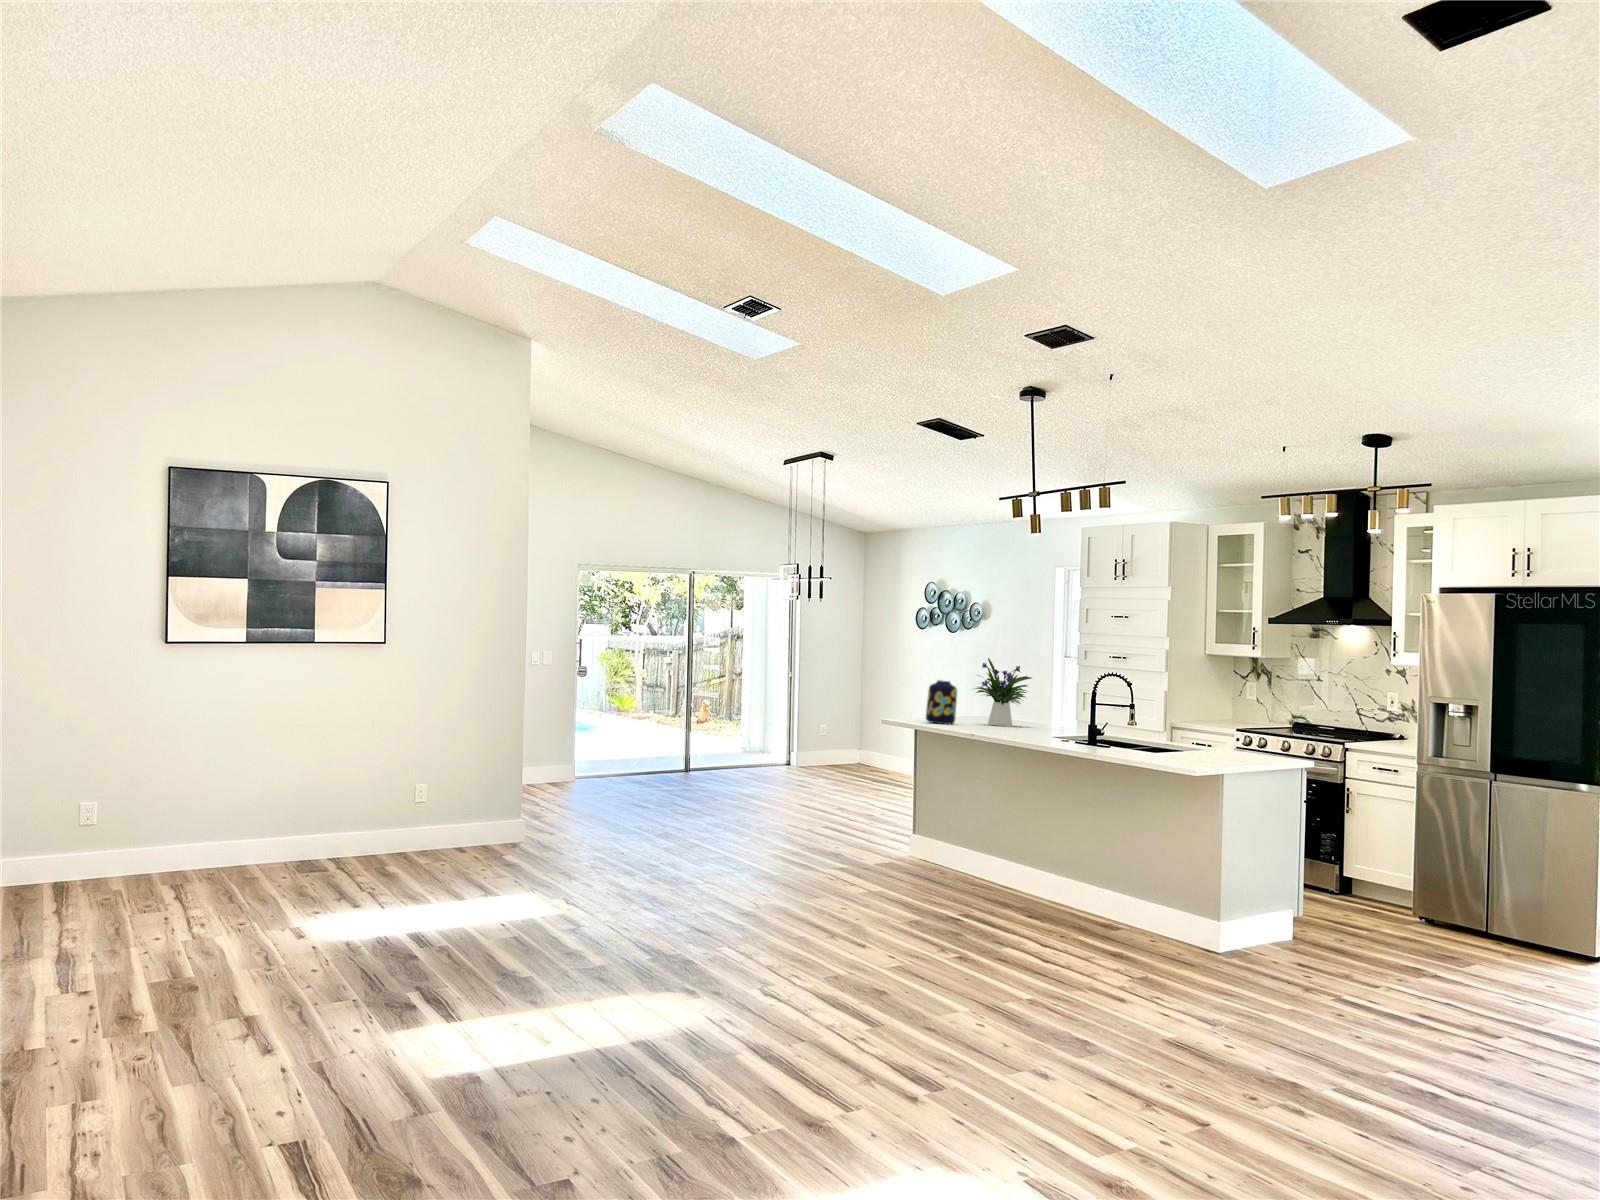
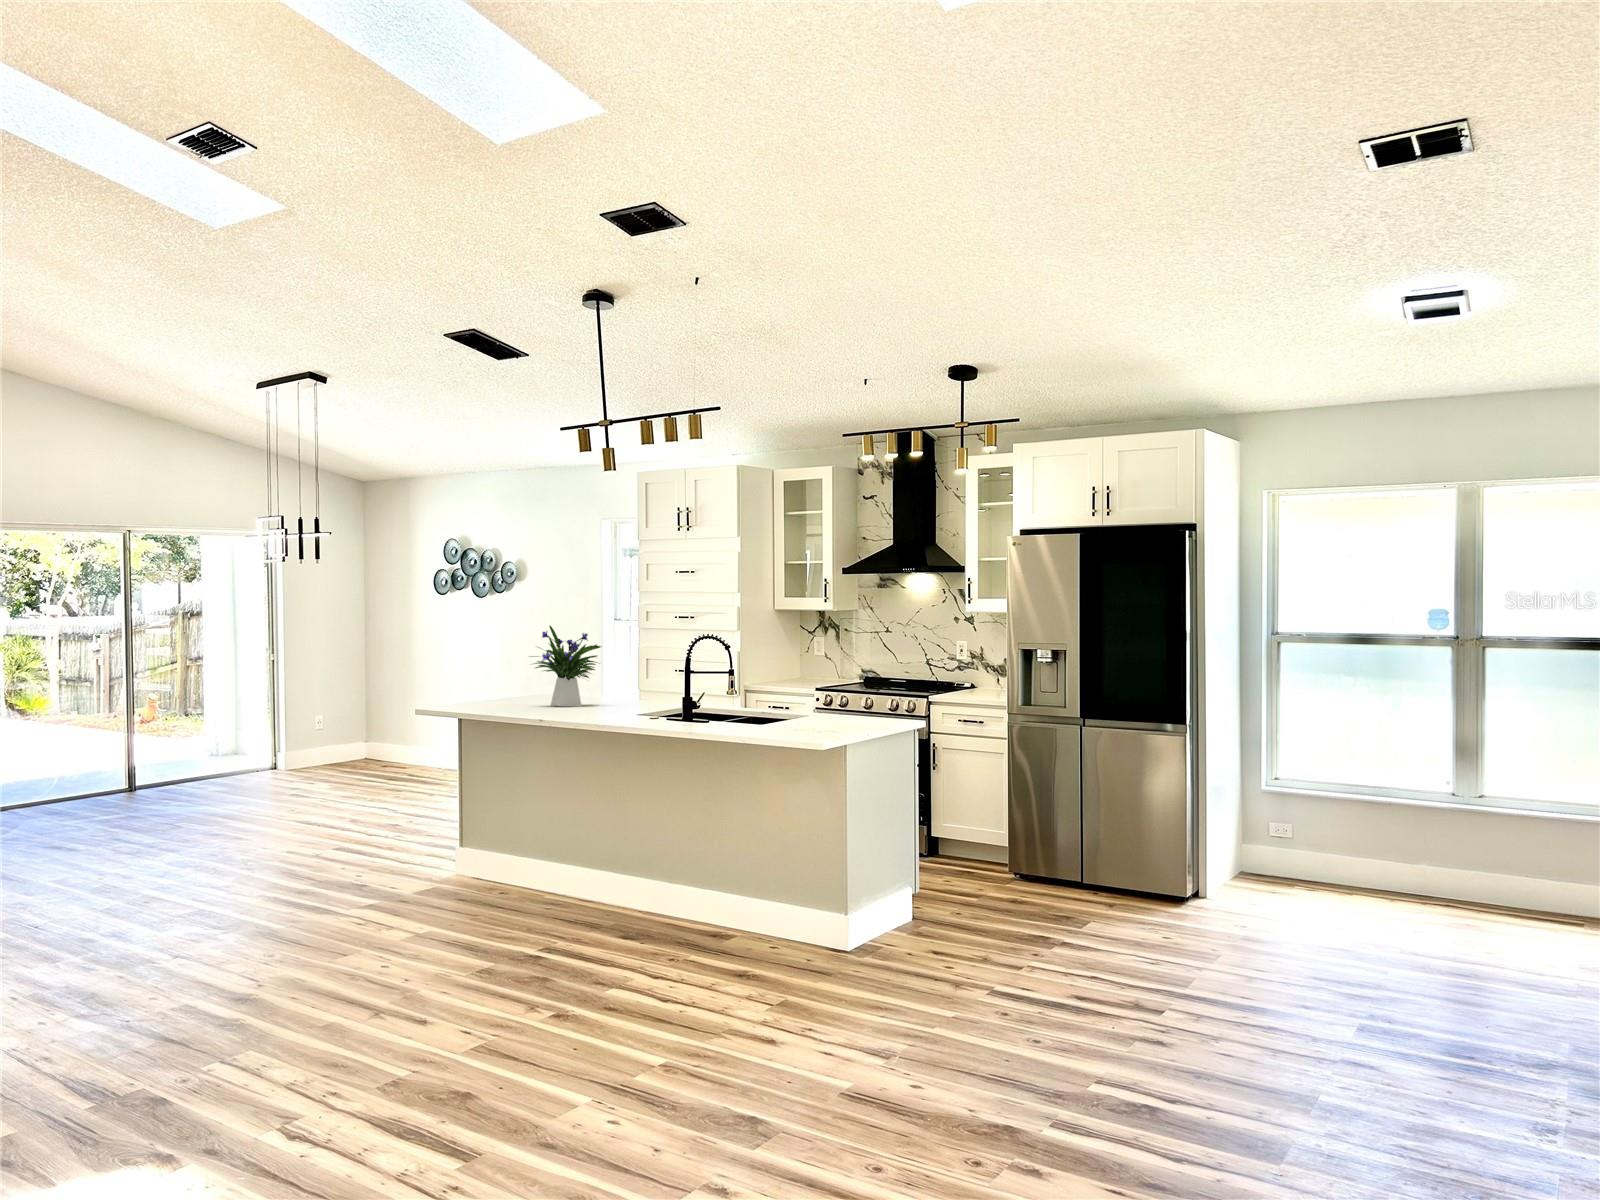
vase: present [926,680,957,724] -> none [476,656,515,710]

